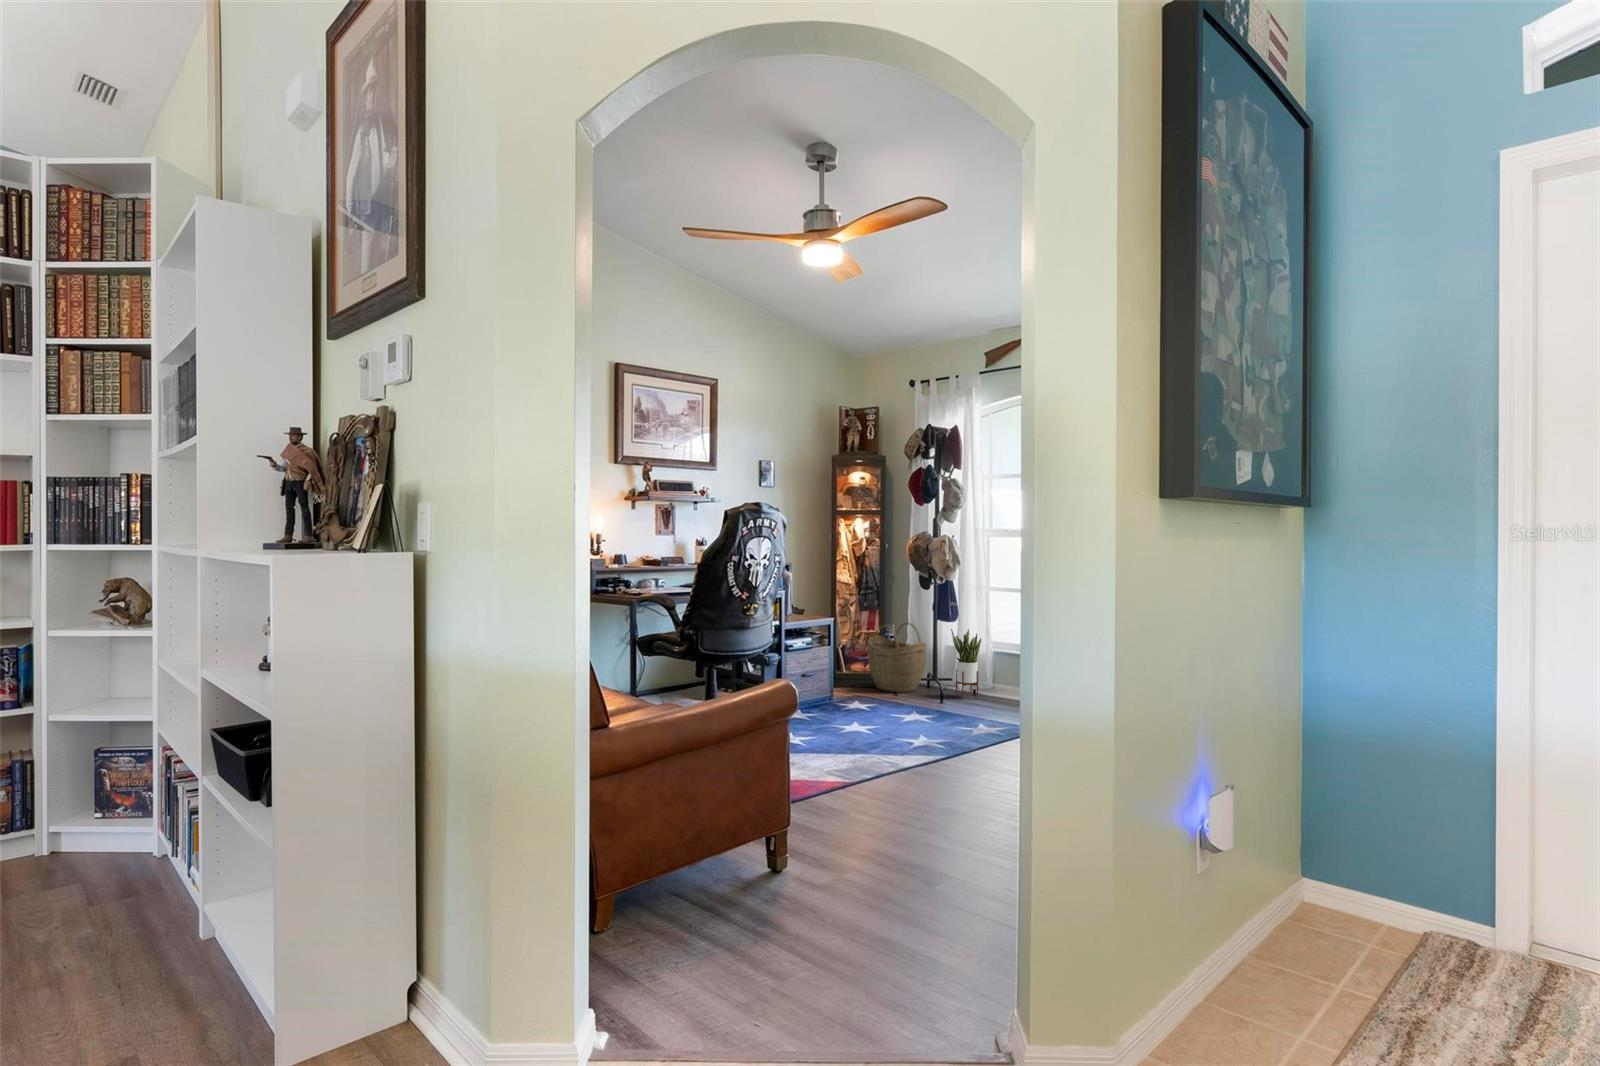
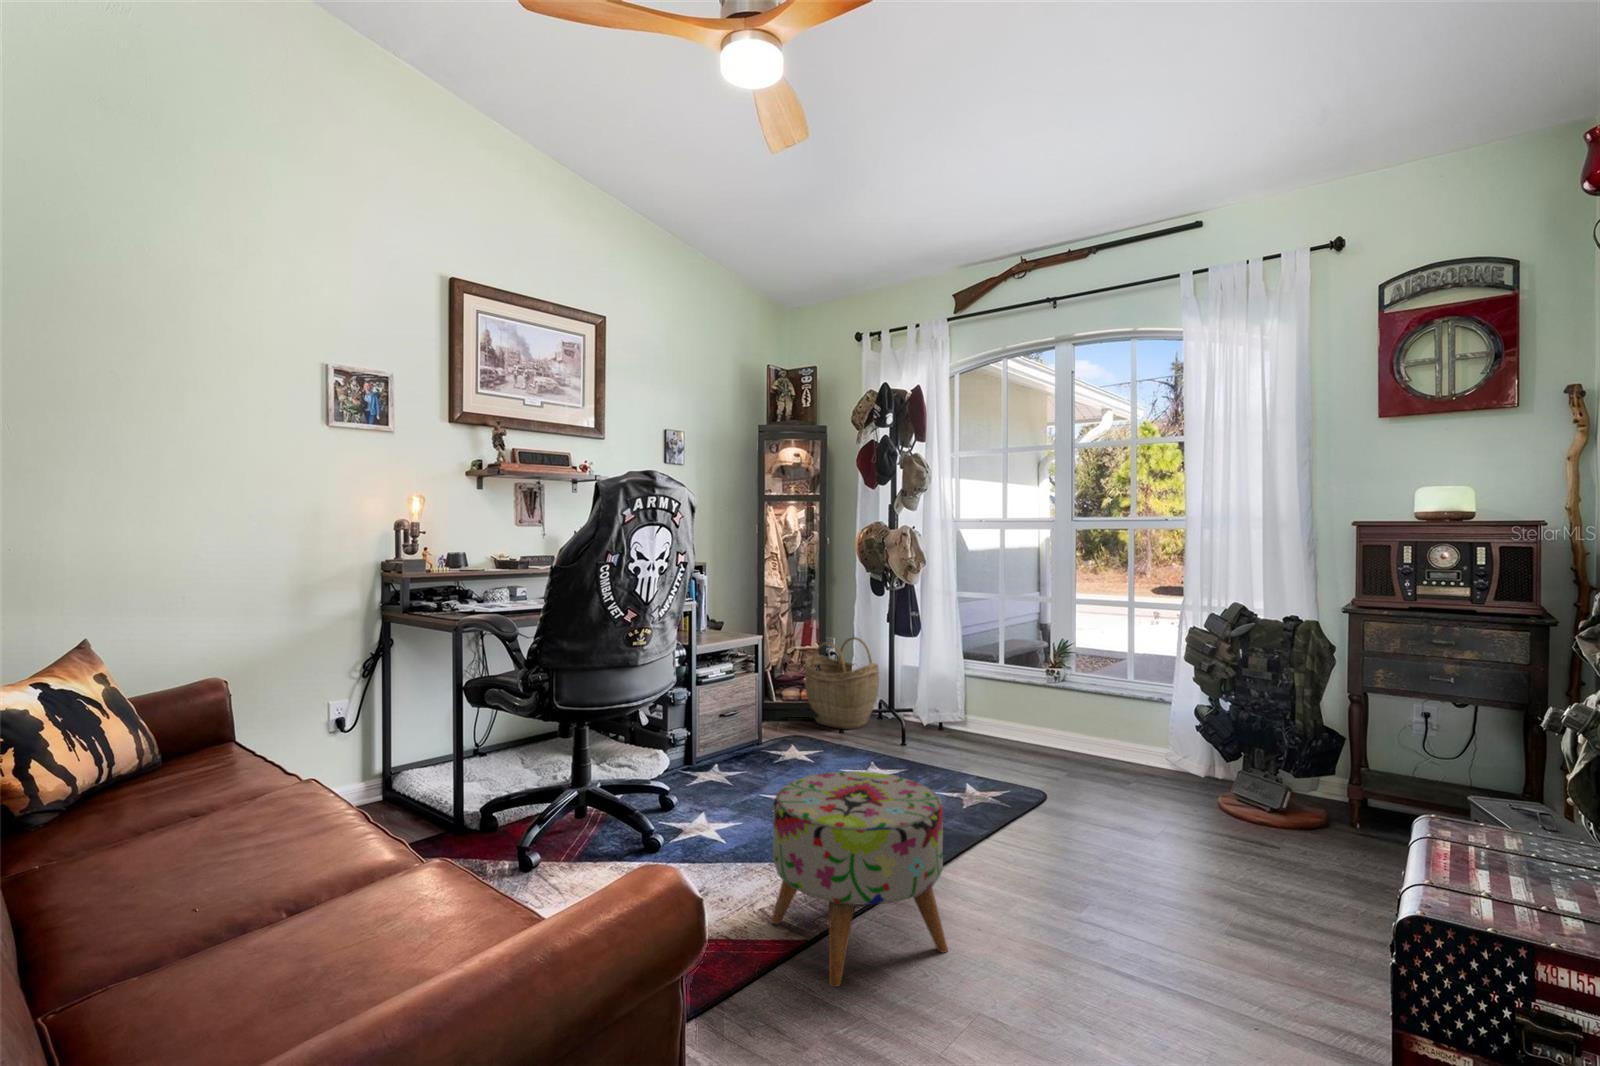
potted plant: present [951,629,981,699] -> none [913,646,952,739]
ottoman: none [833,690,936,798] -> present [772,771,948,987]

